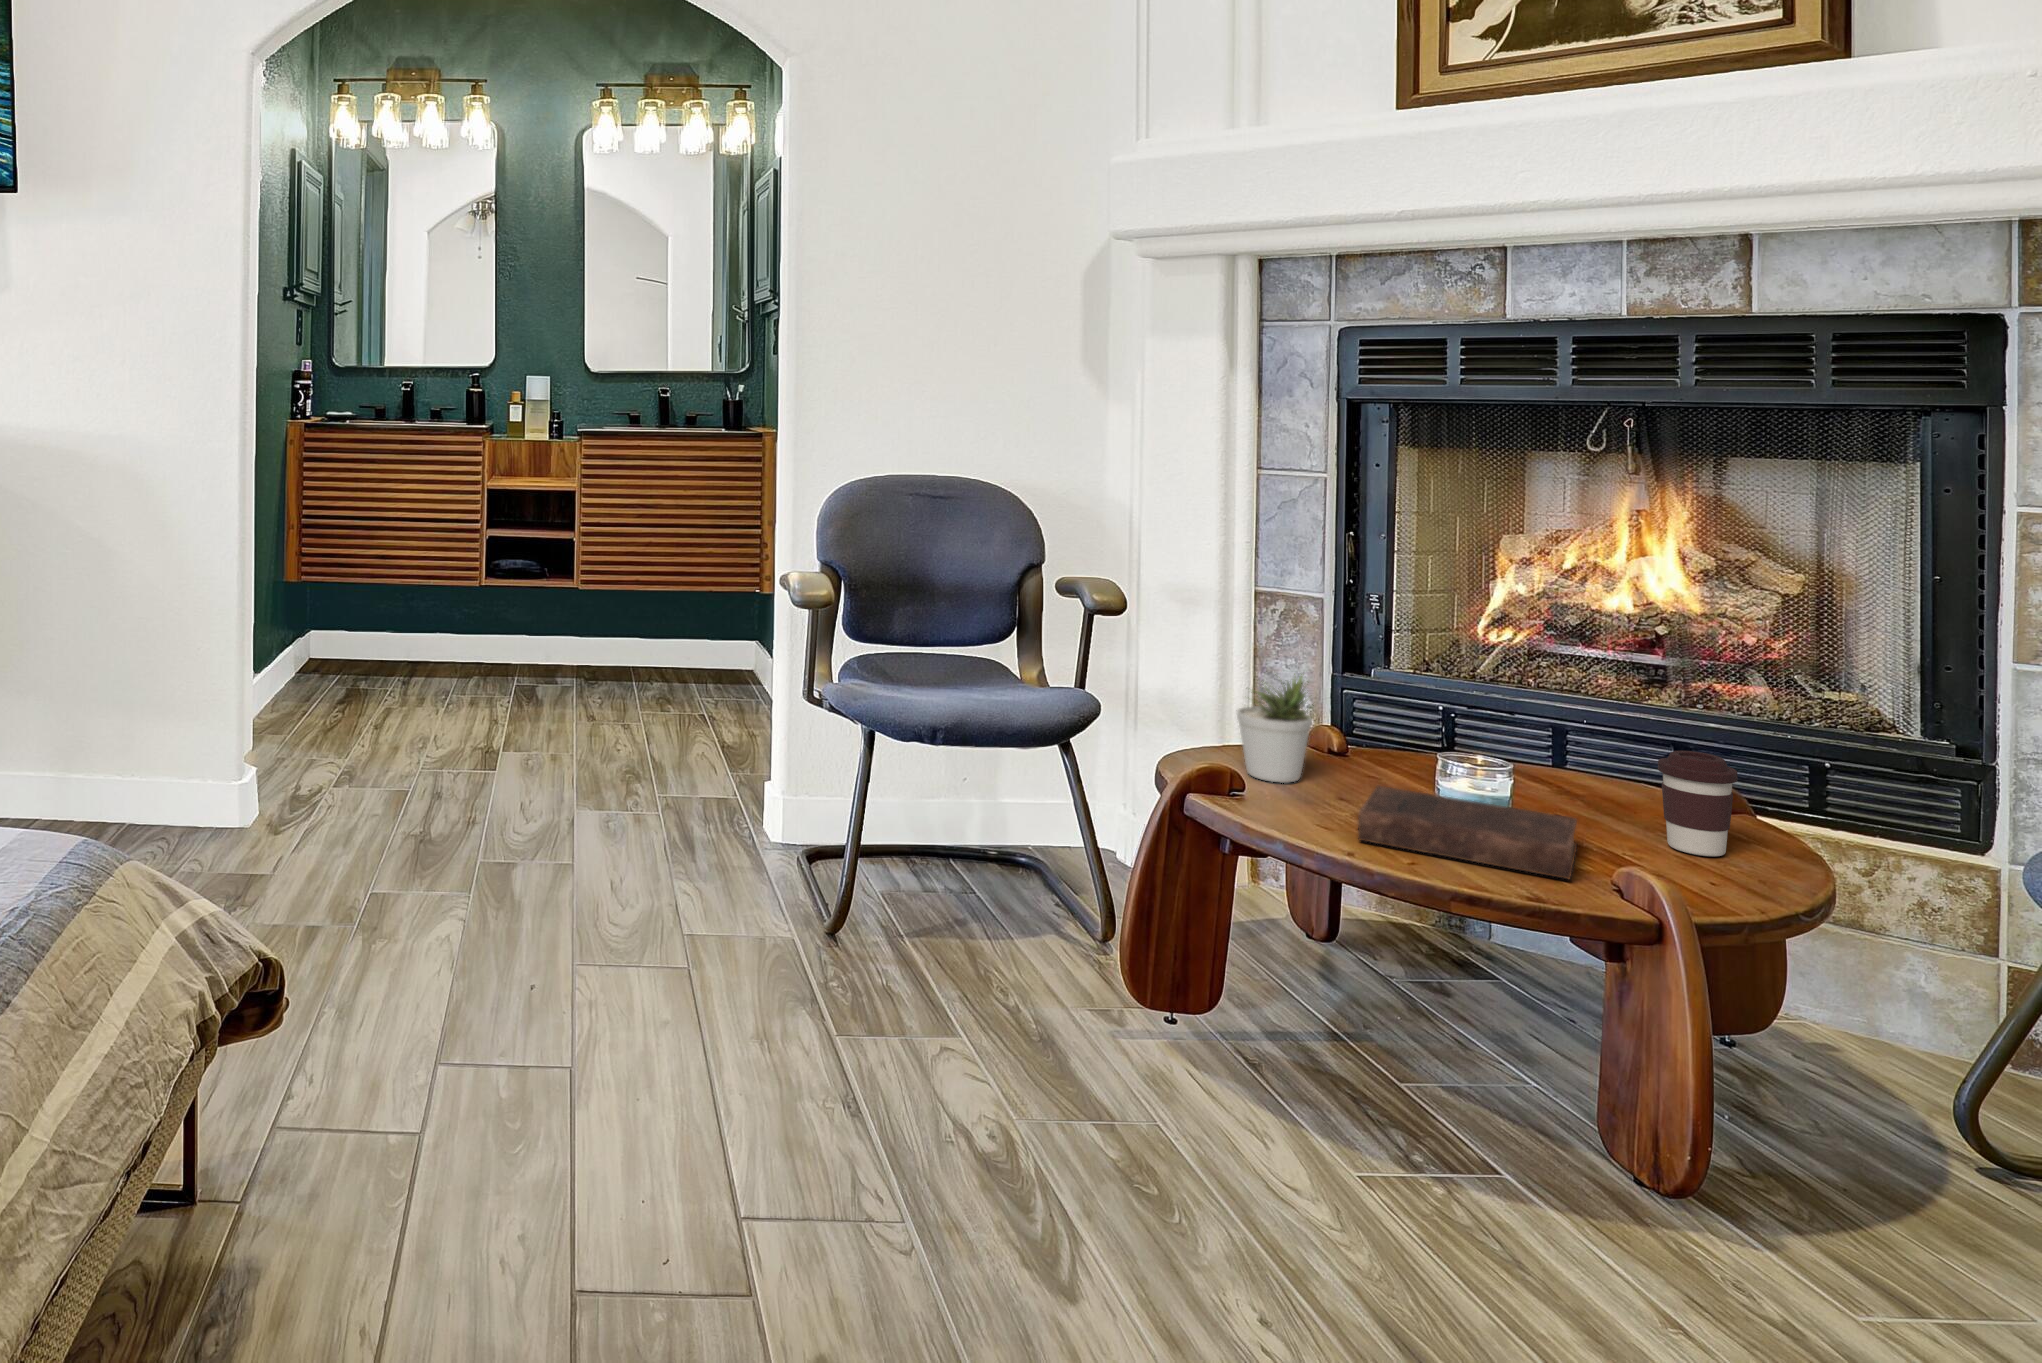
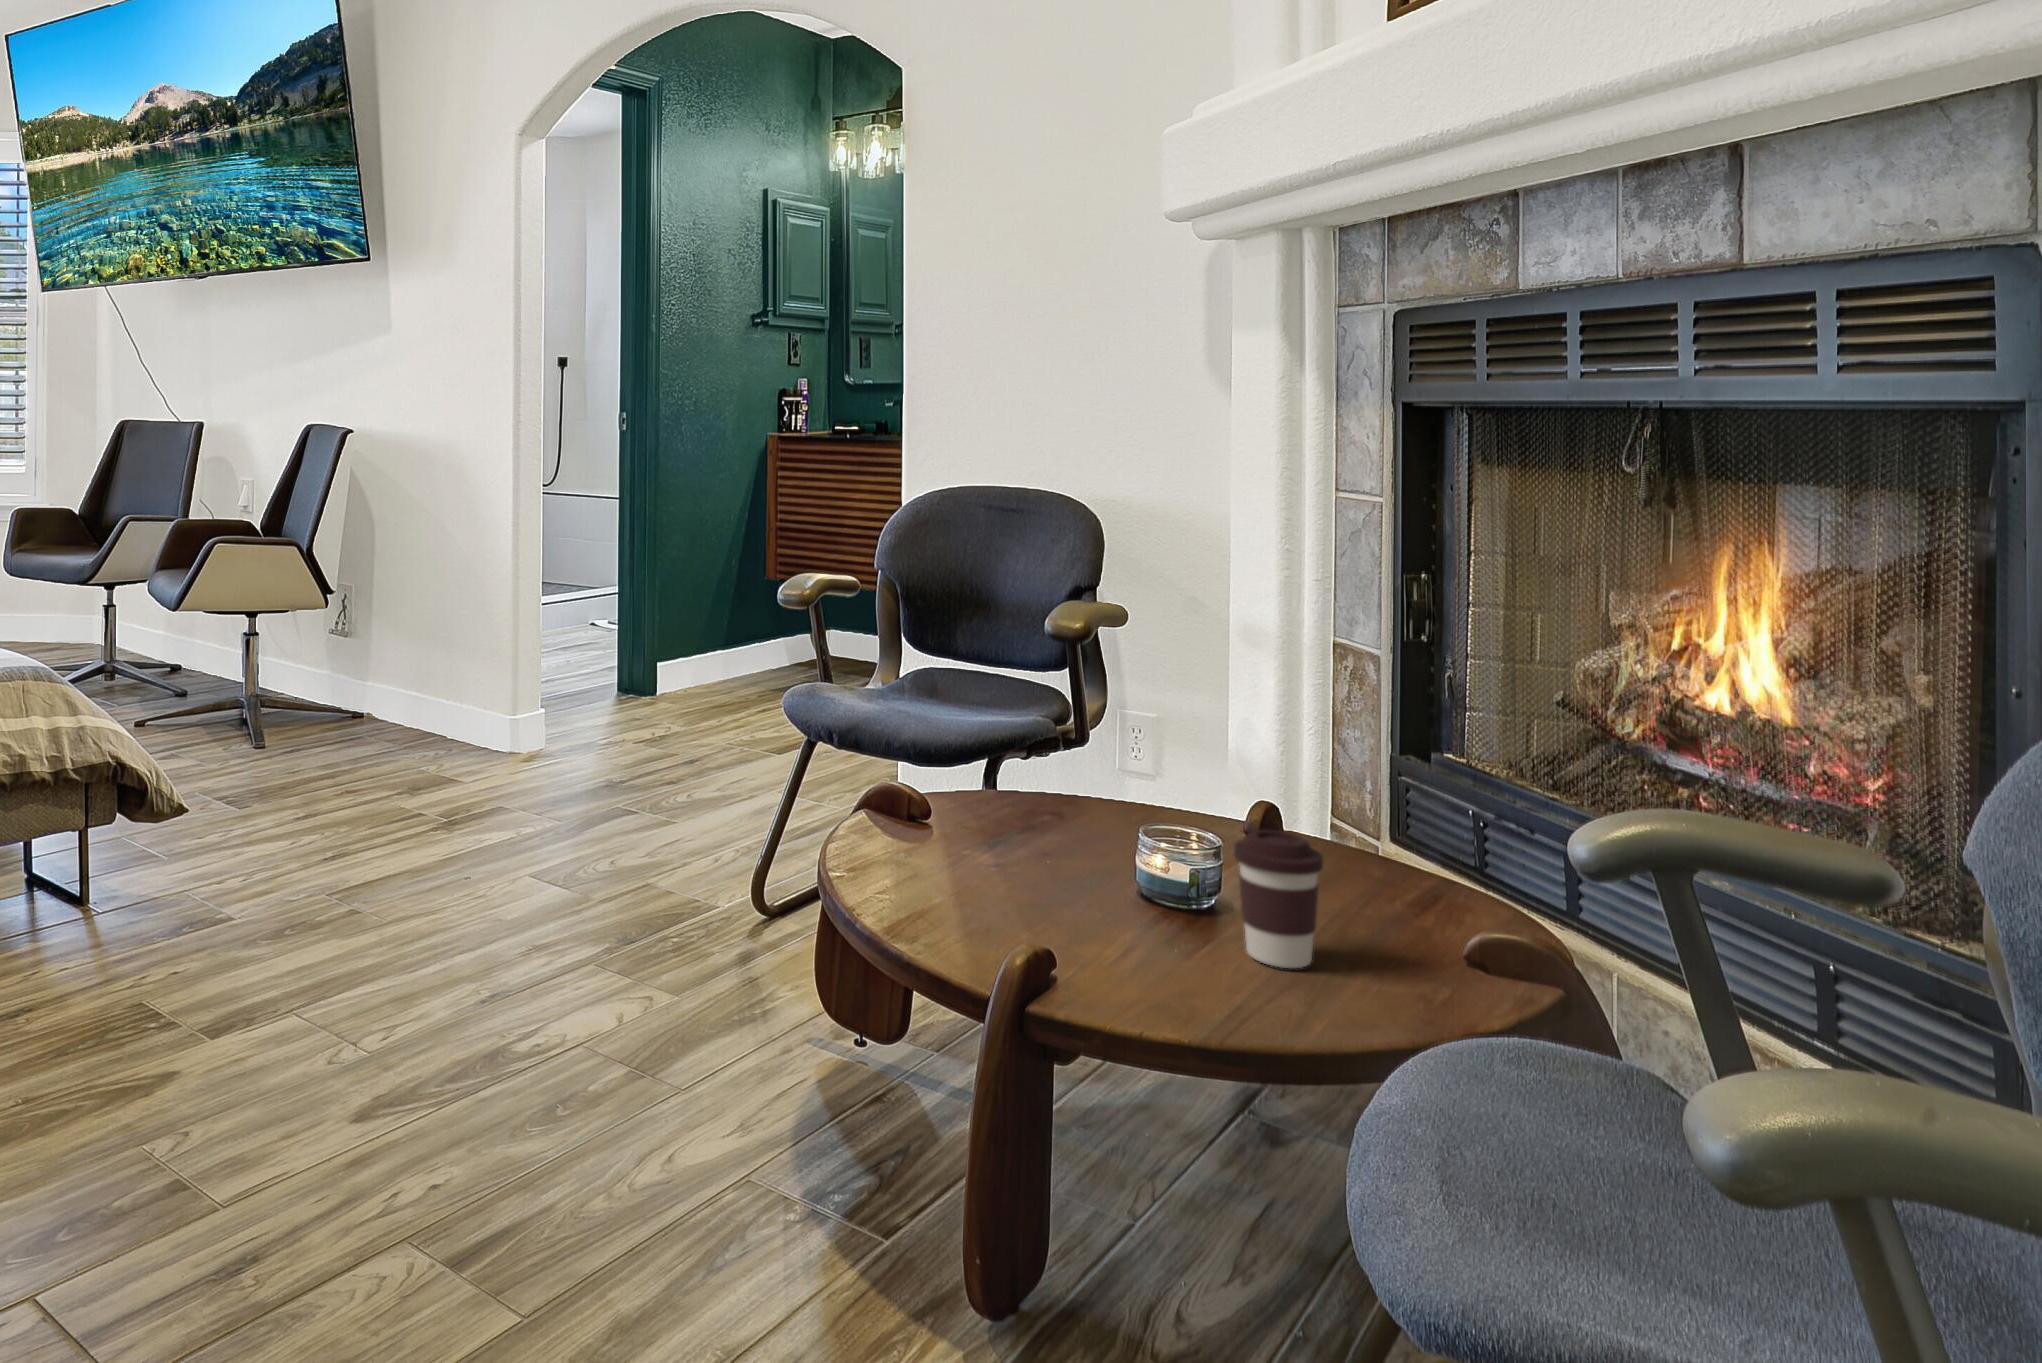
potted plant: present [1237,674,1314,783] -> none [993,698,1073,821]
book: present [1358,786,1577,879] -> none [906,824,1132,929]

